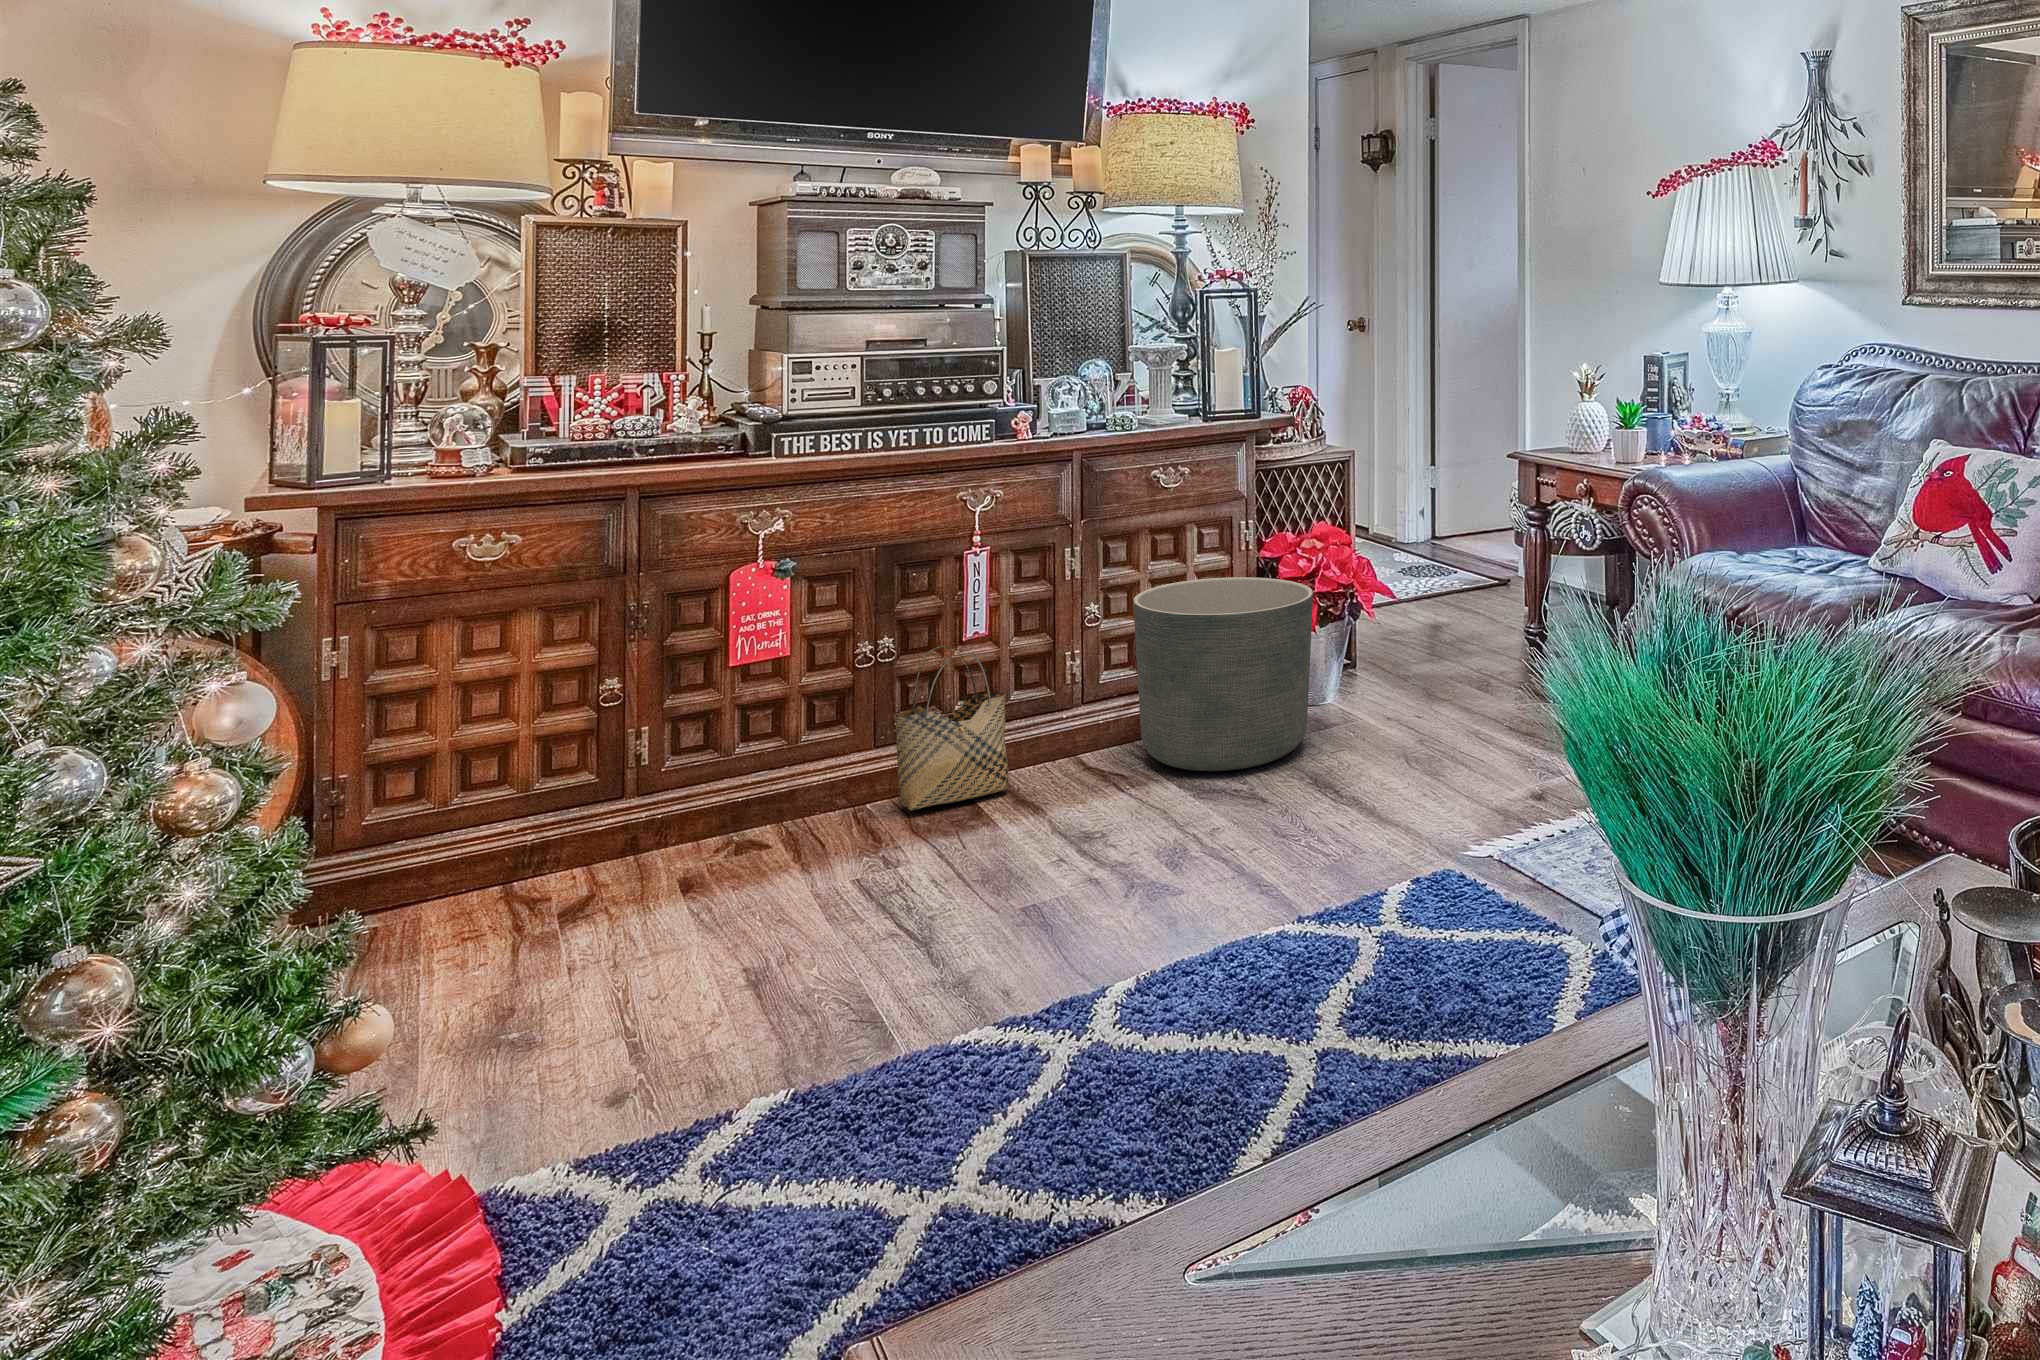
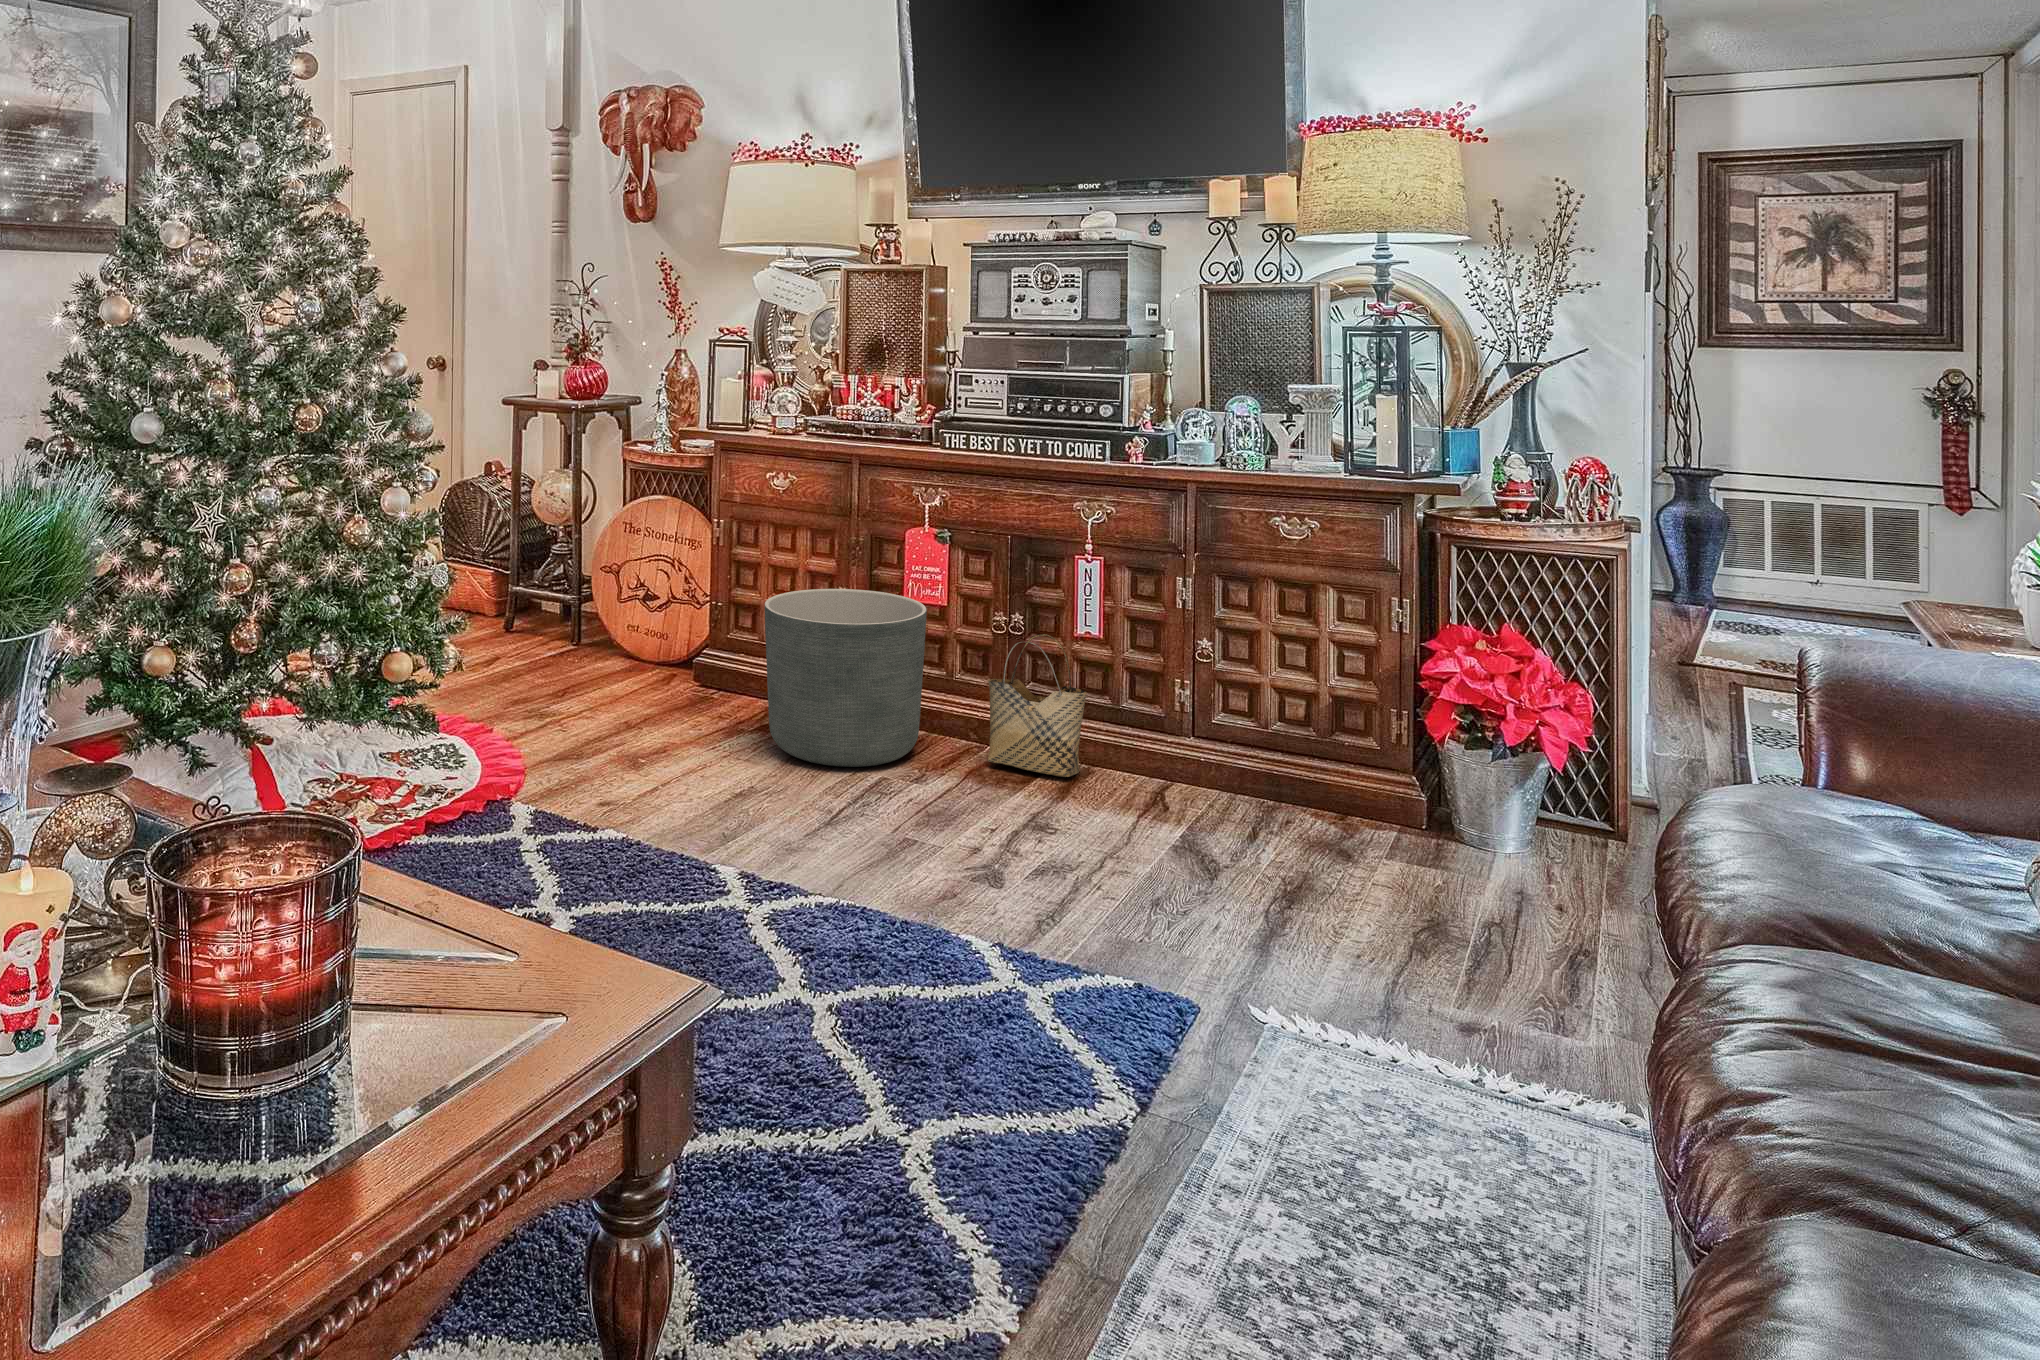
planter: present [1133,577,1313,771] -> present [765,589,927,767]

